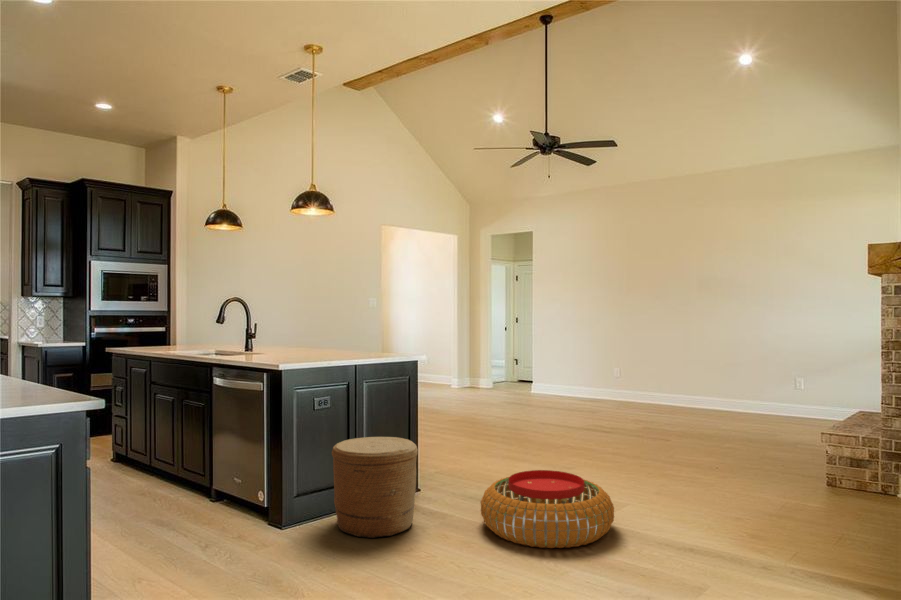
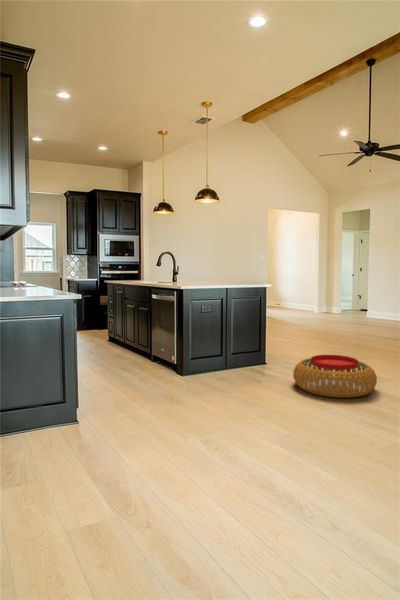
woven basket: present [332,437,418,538] -> none [210,330,258,383]

